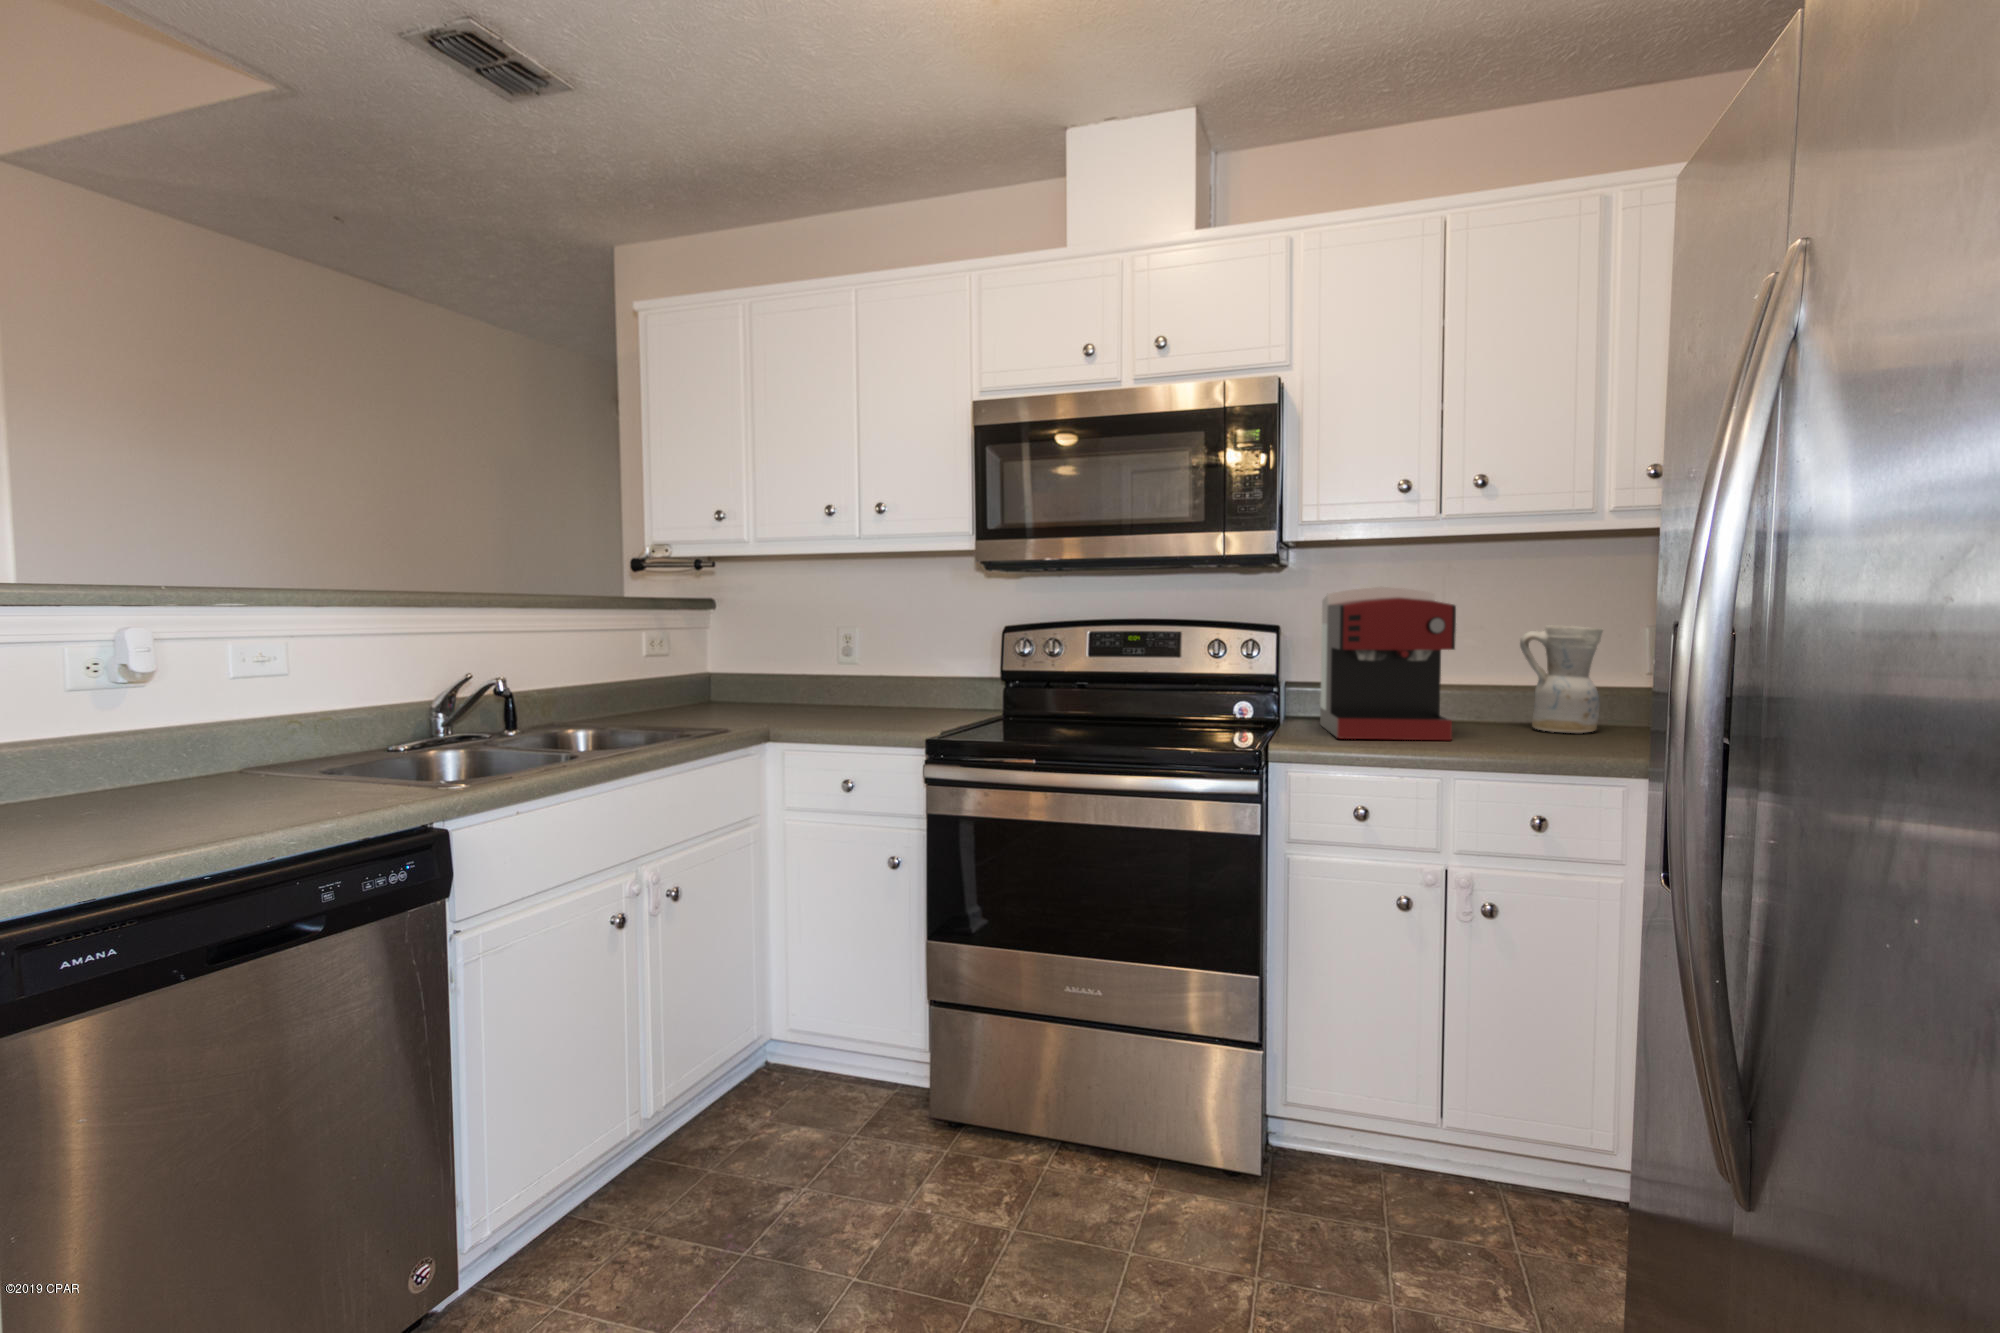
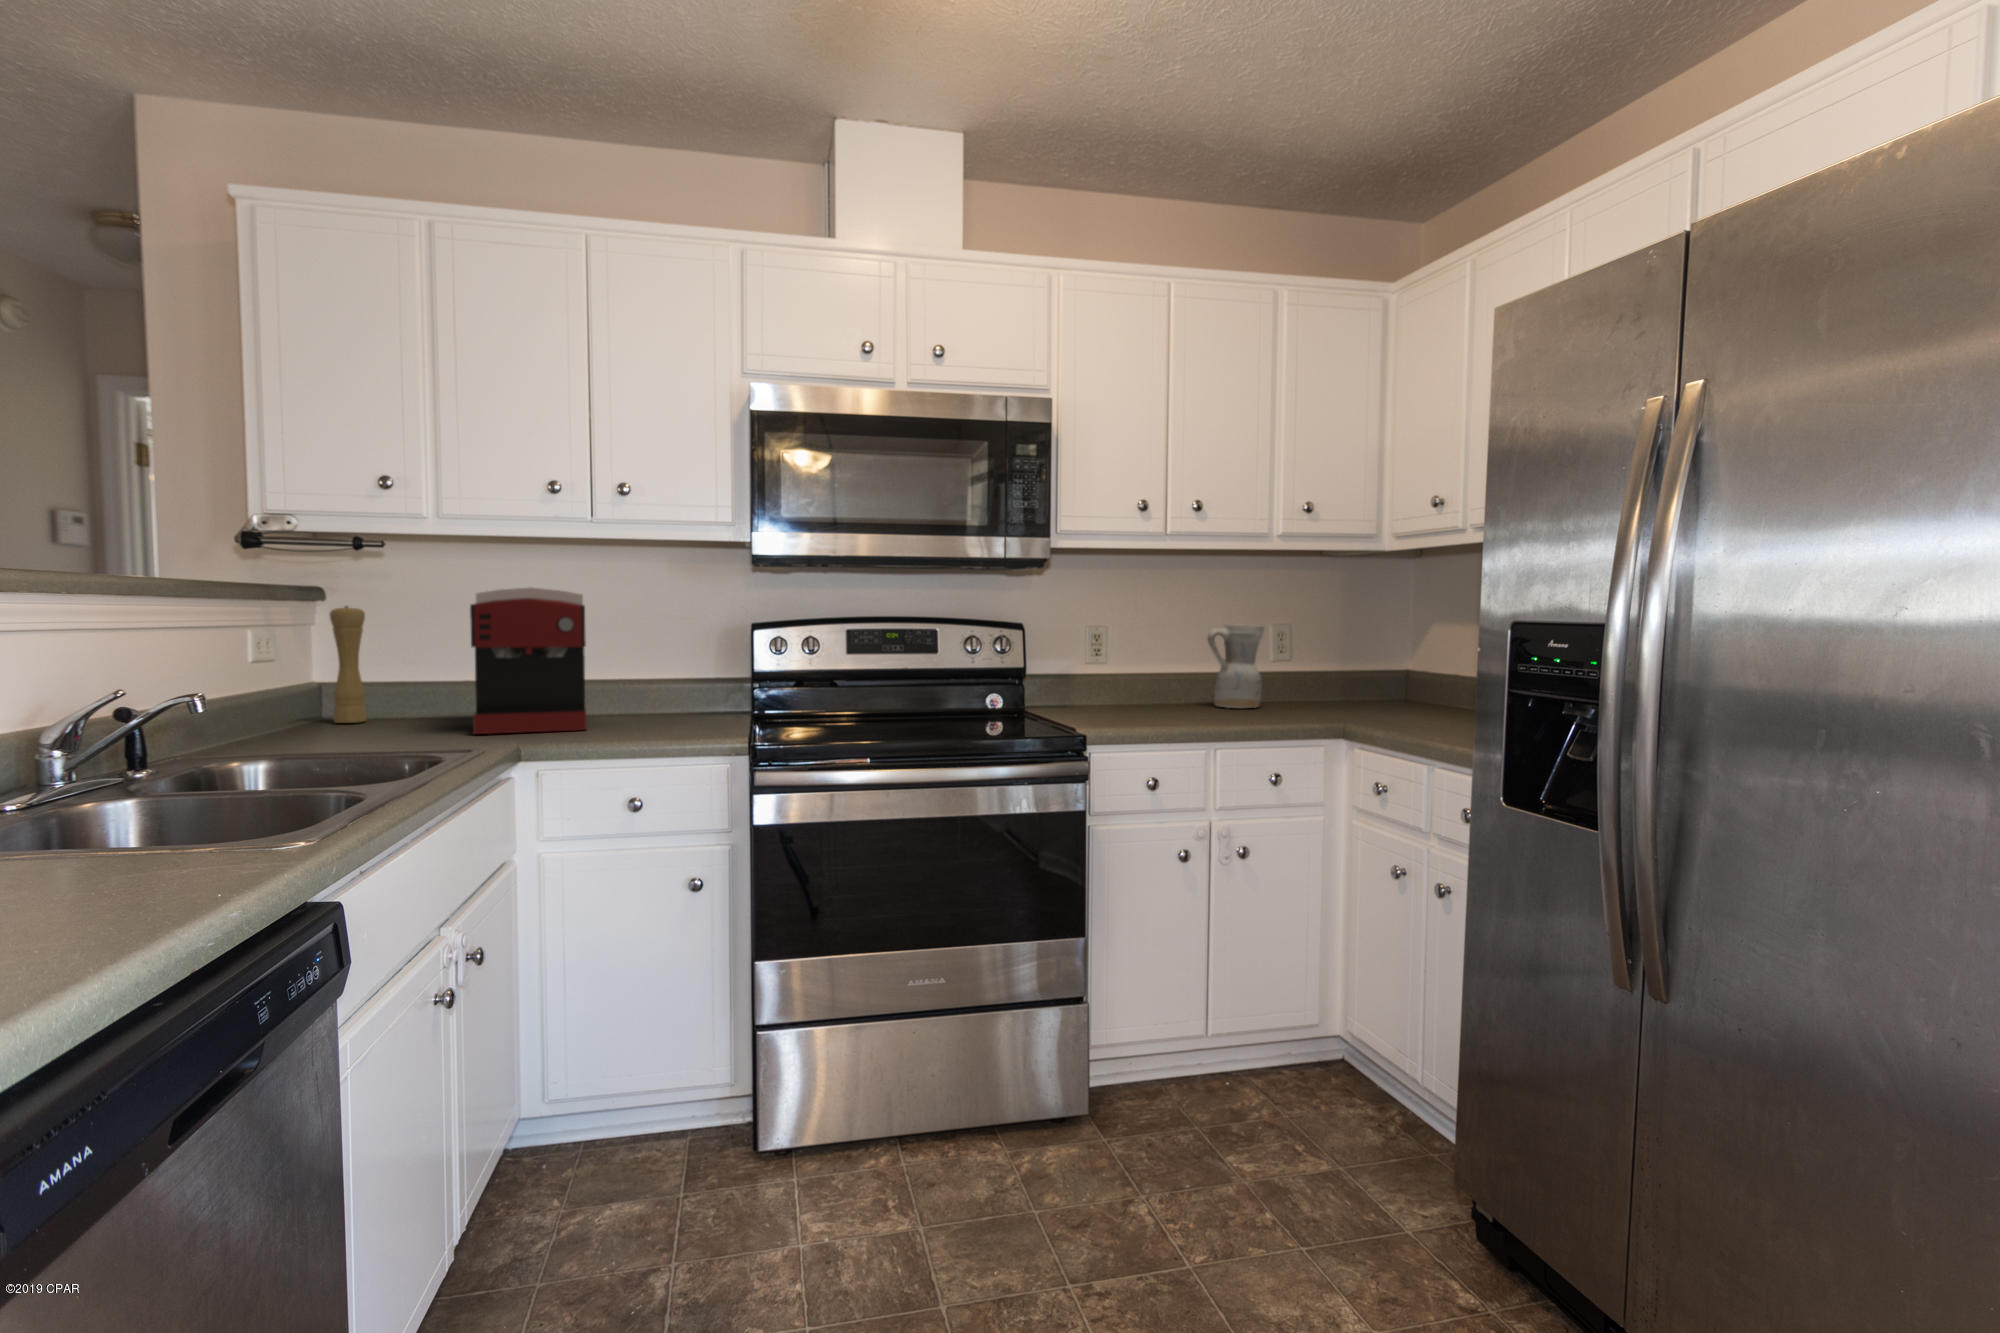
coffee maker: present [1320,587,1456,740] -> present [470,588,587,734]
pepper mill: none [714,612,739,704] -> present [330,606,367,723]

